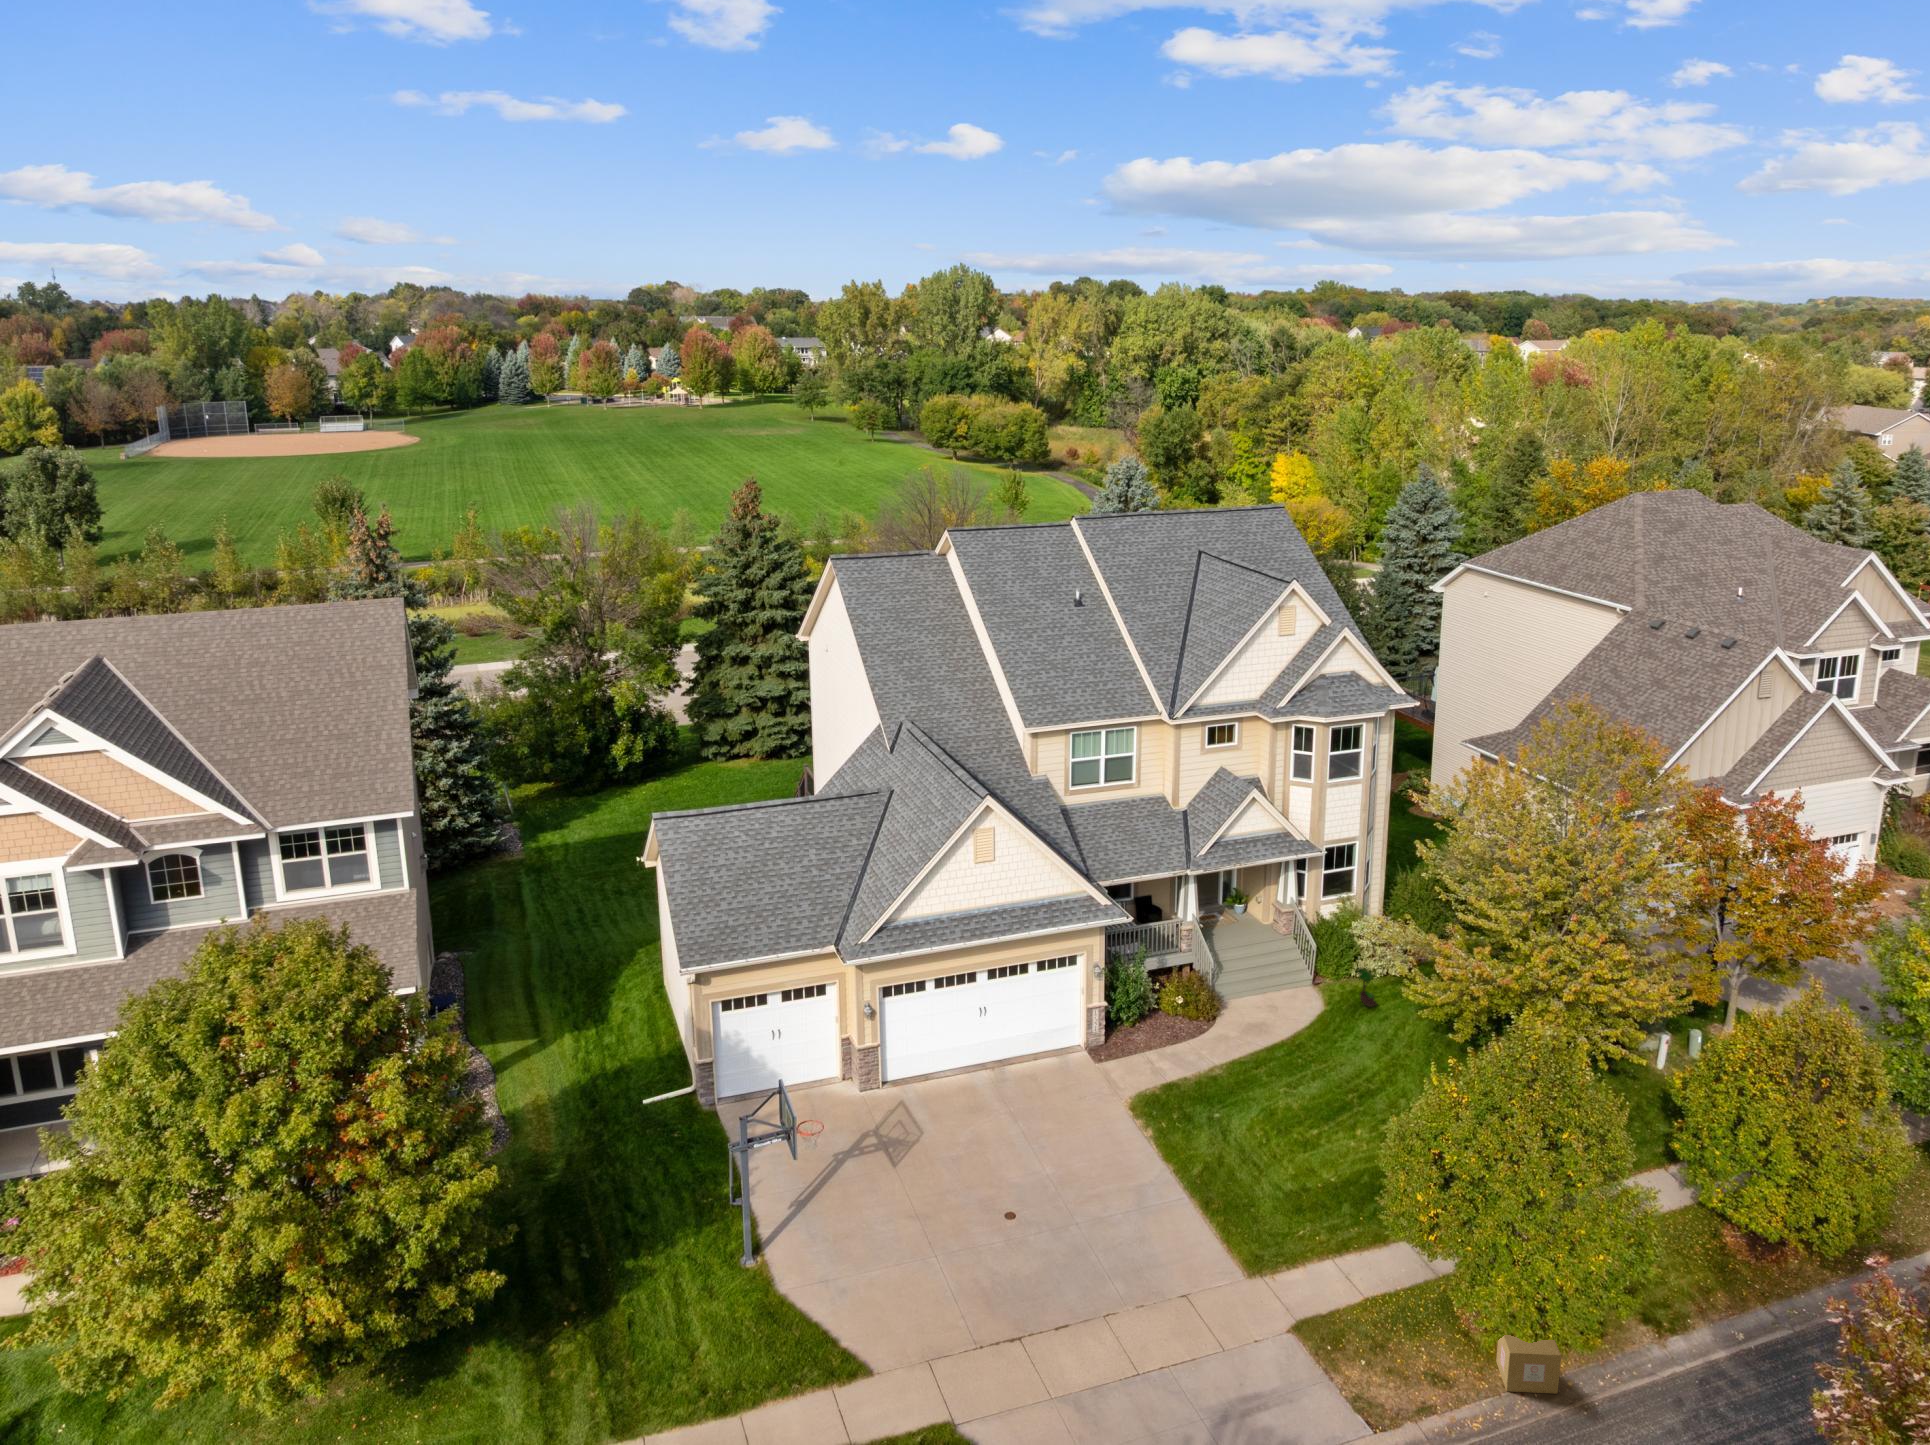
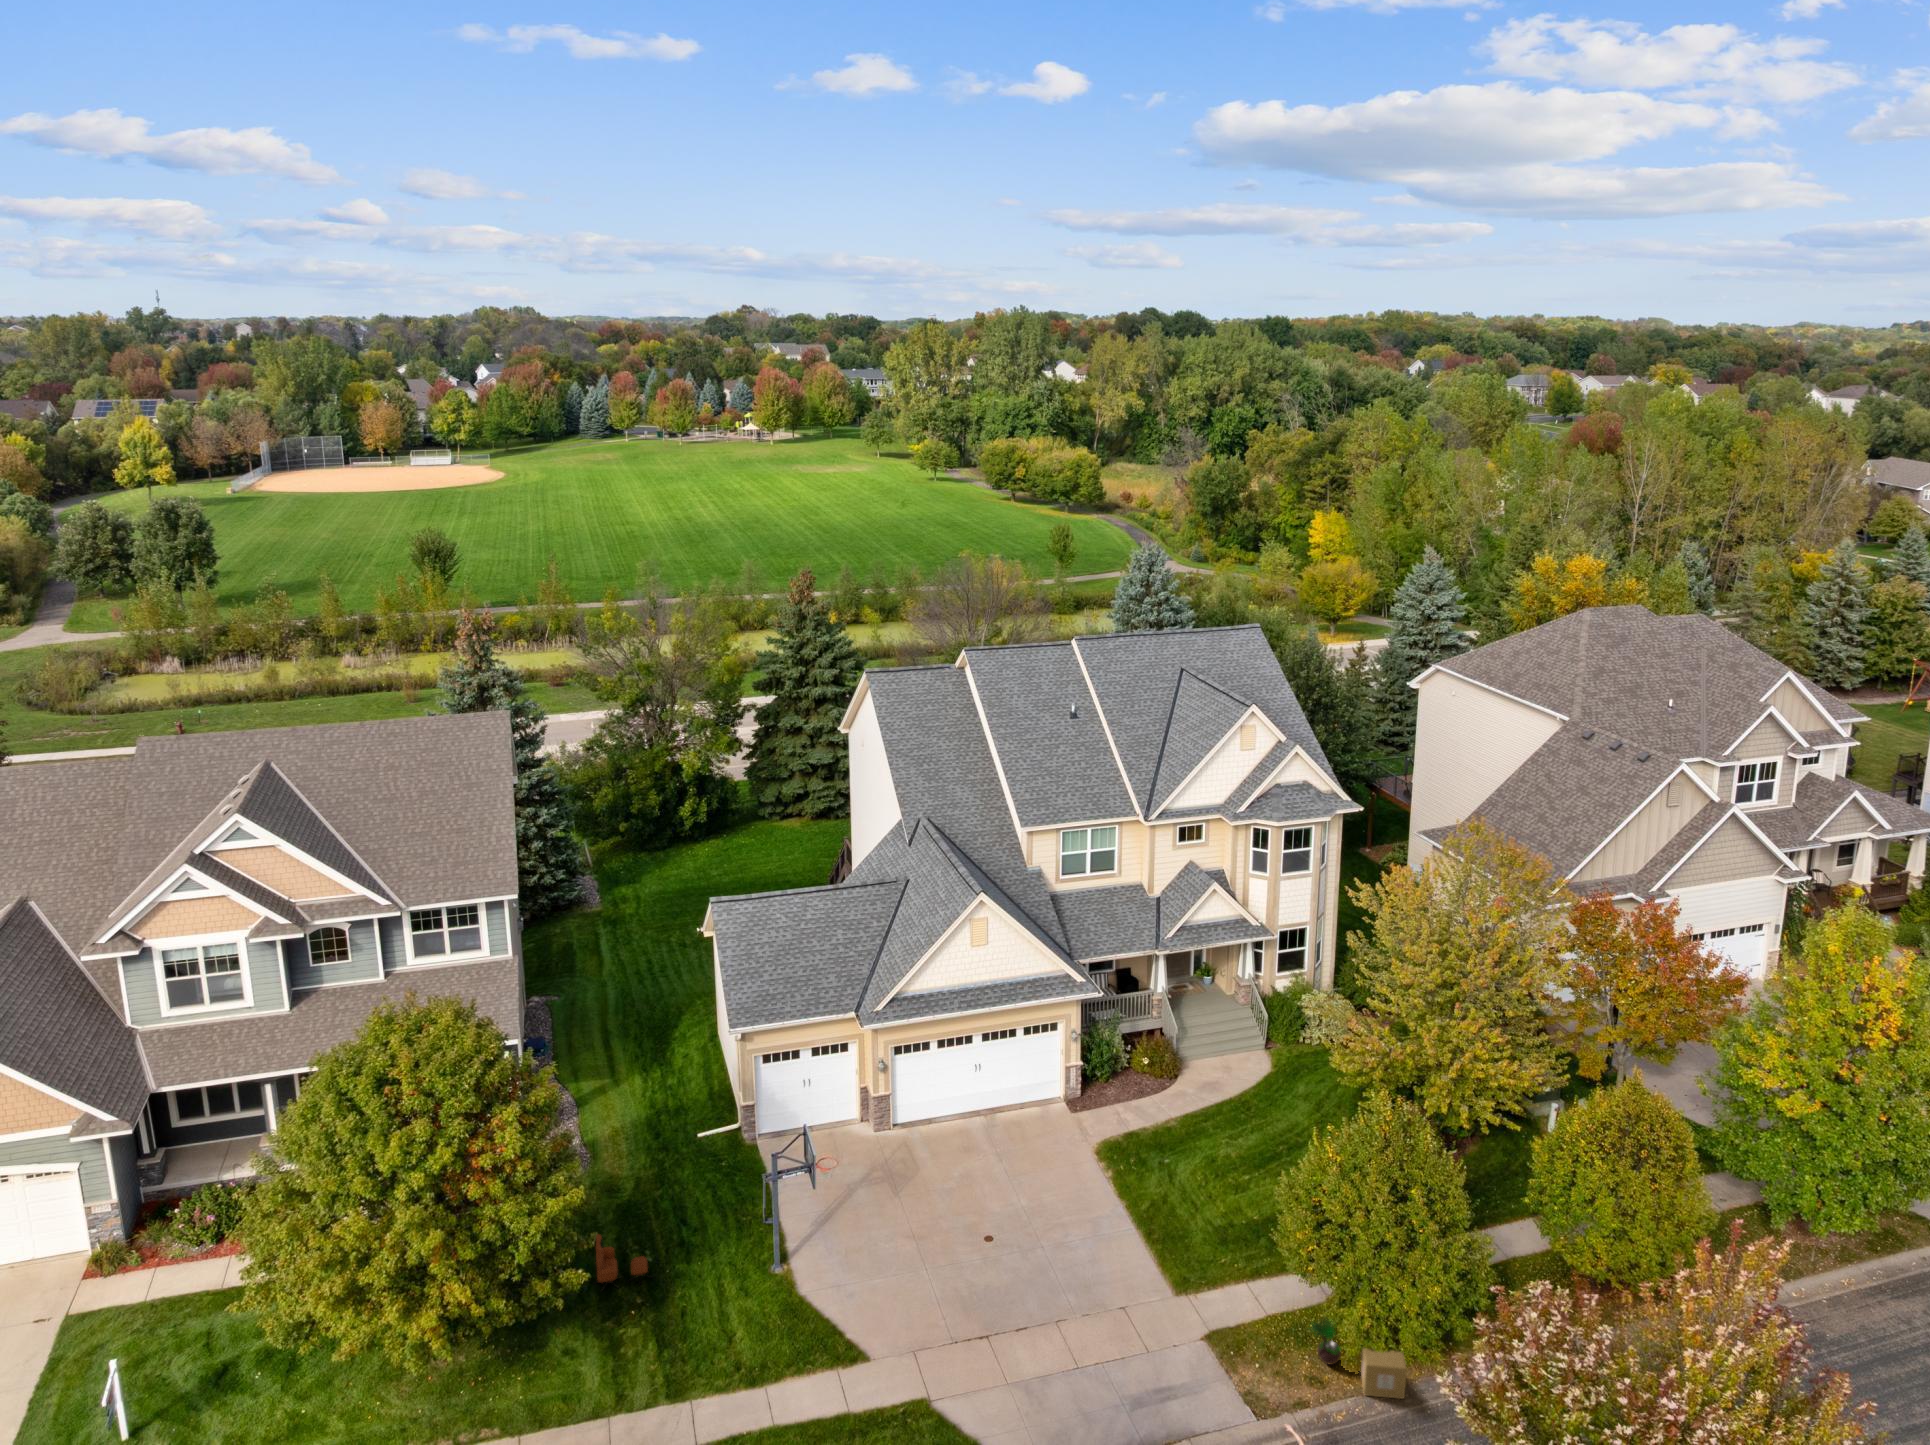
potted tree: present [1355,967,1377,1007] -> present [1309,1319,1341,1364]
lounge chair: none [513,1224,590,1299] -> present [595,1234,652,1291]

